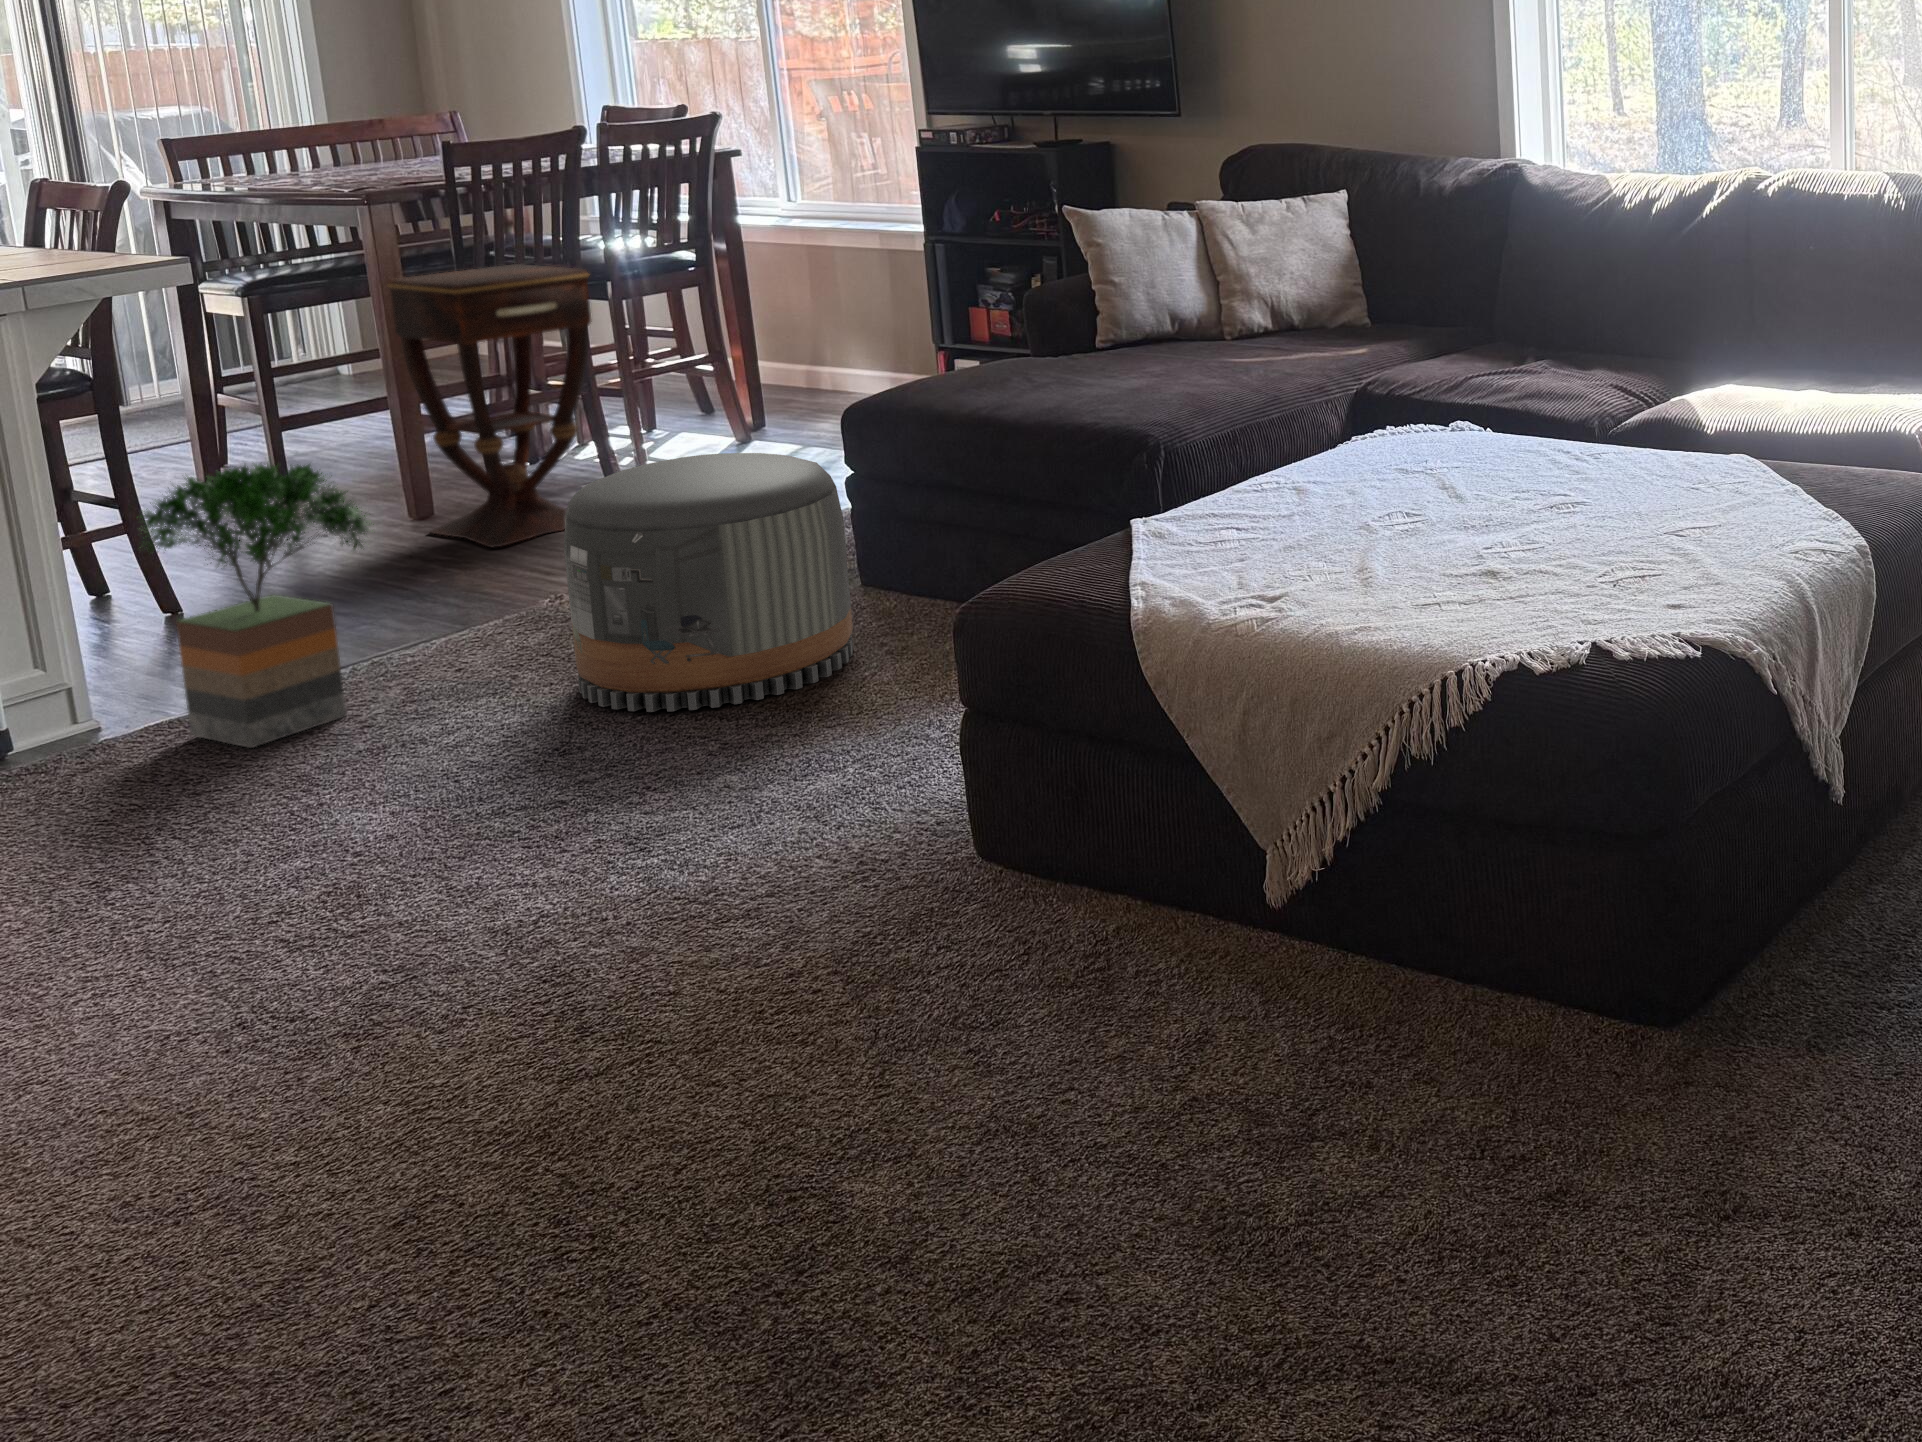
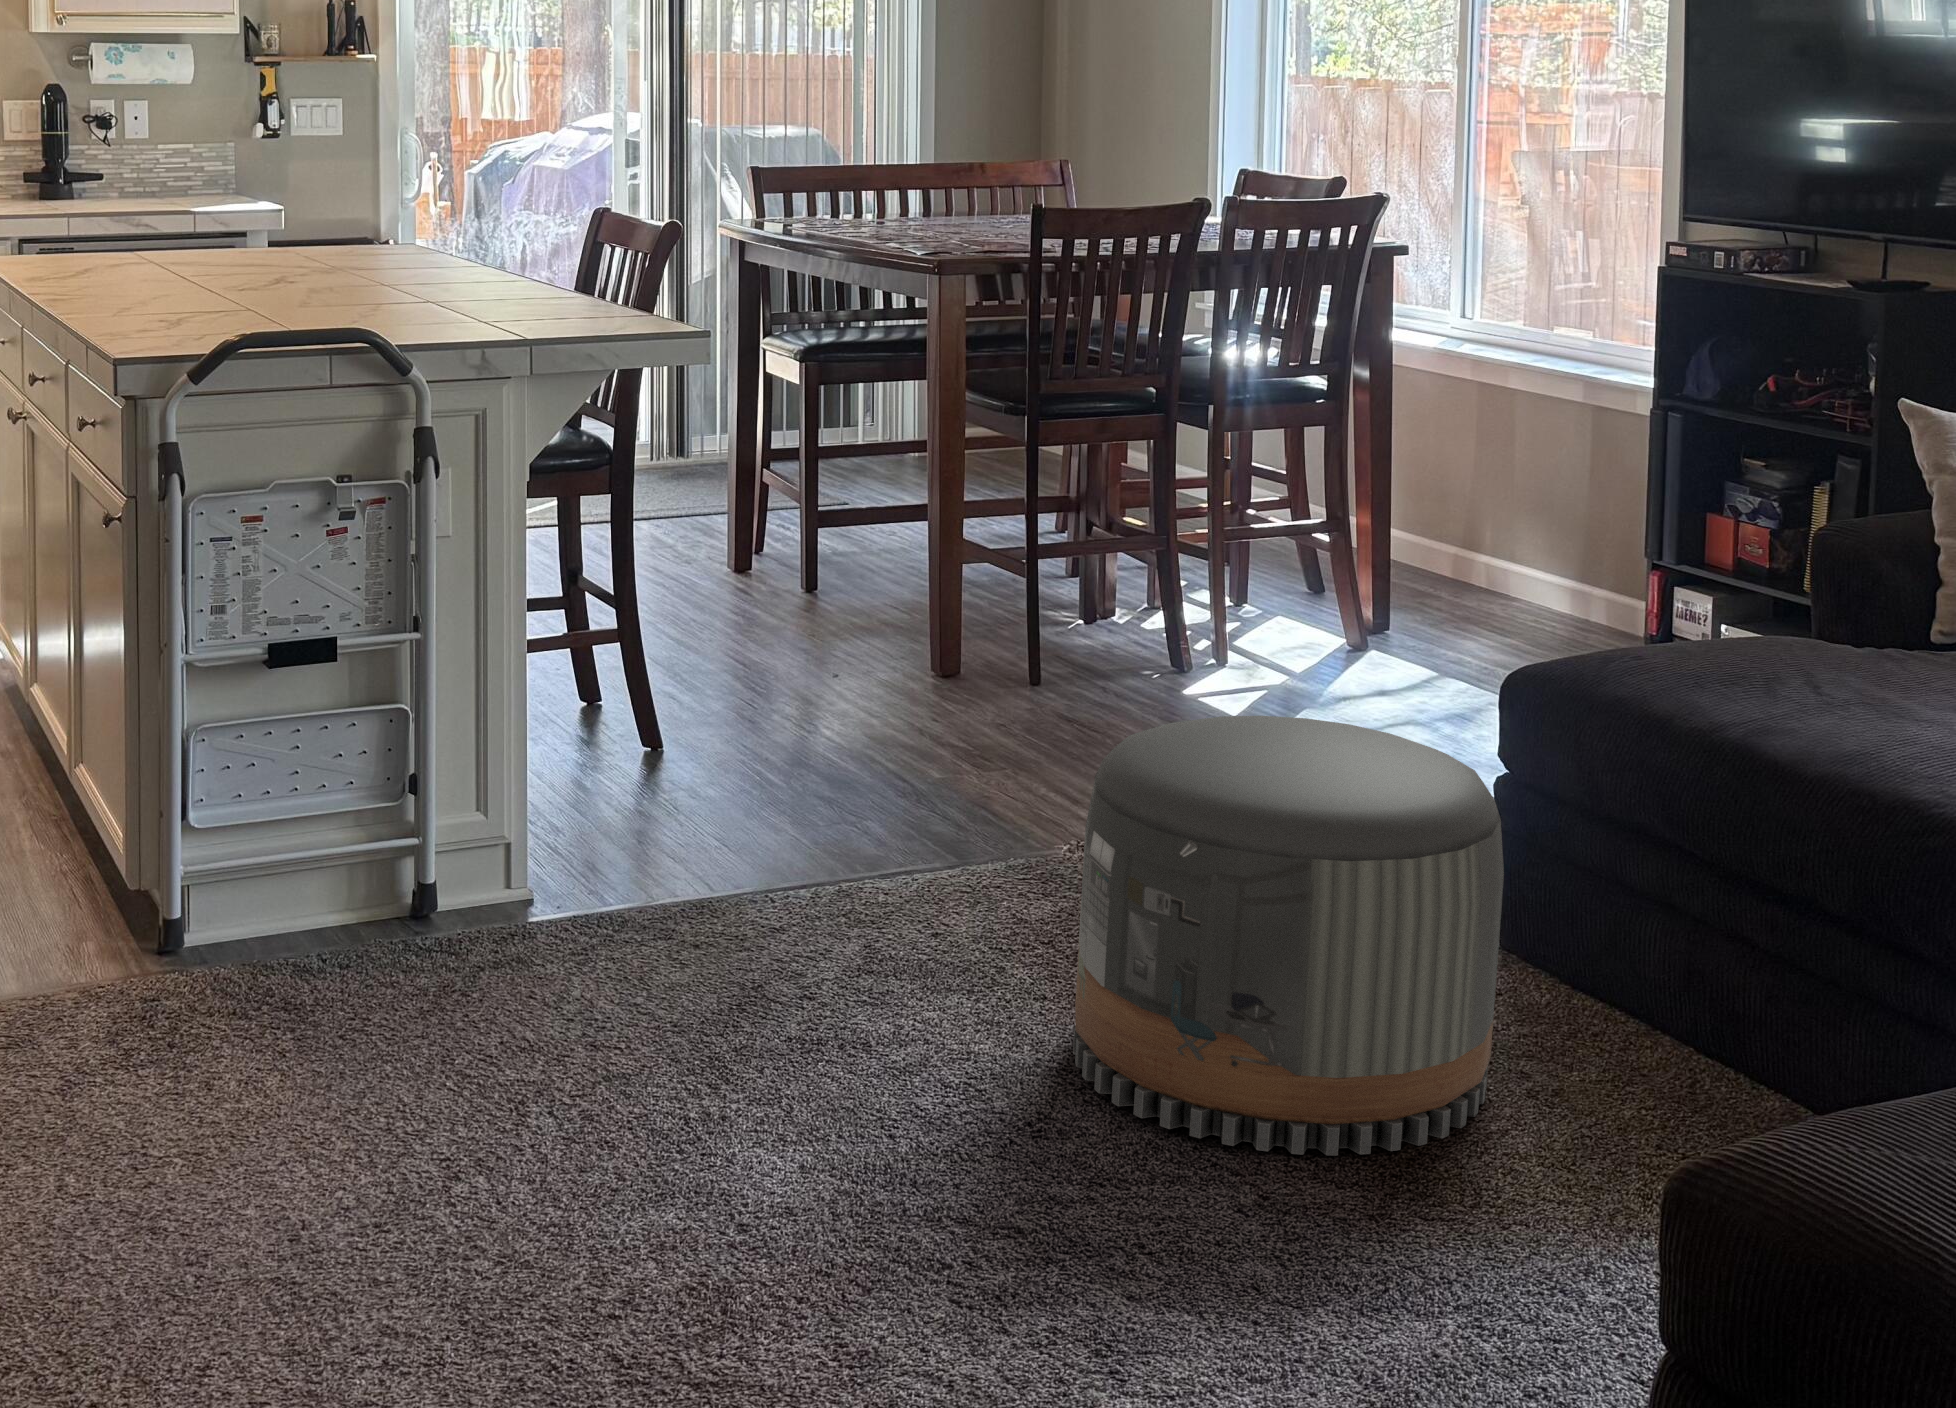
side table: present [387,264,592,547] -> none [942,366,1192,751]
potted tree: present [140,464,374,748] -> none [564,606,849,1018]

